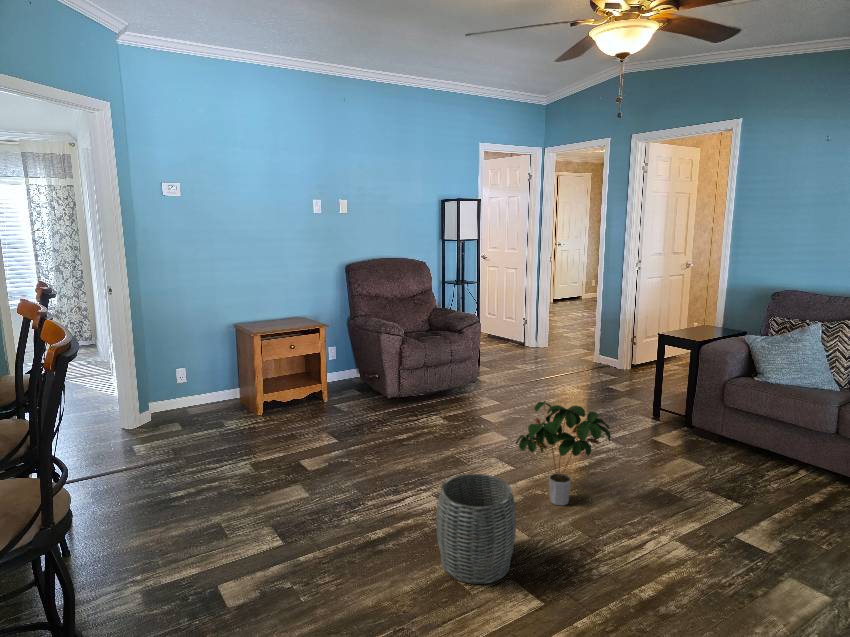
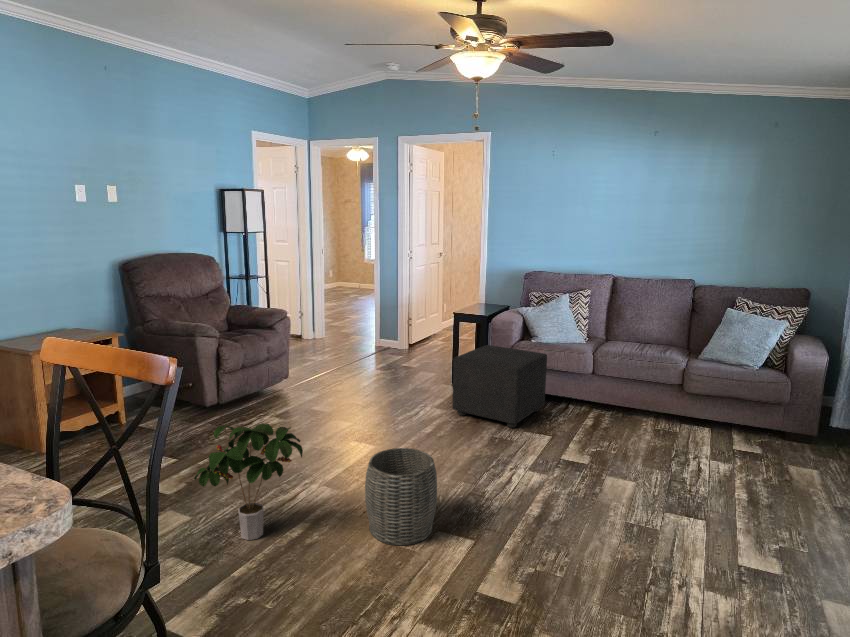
ottoman: none [626,376,763,482] -> present [452,345,547,428]
potted plant: present [516,401,611,505] -> present [194,423,303,540]

